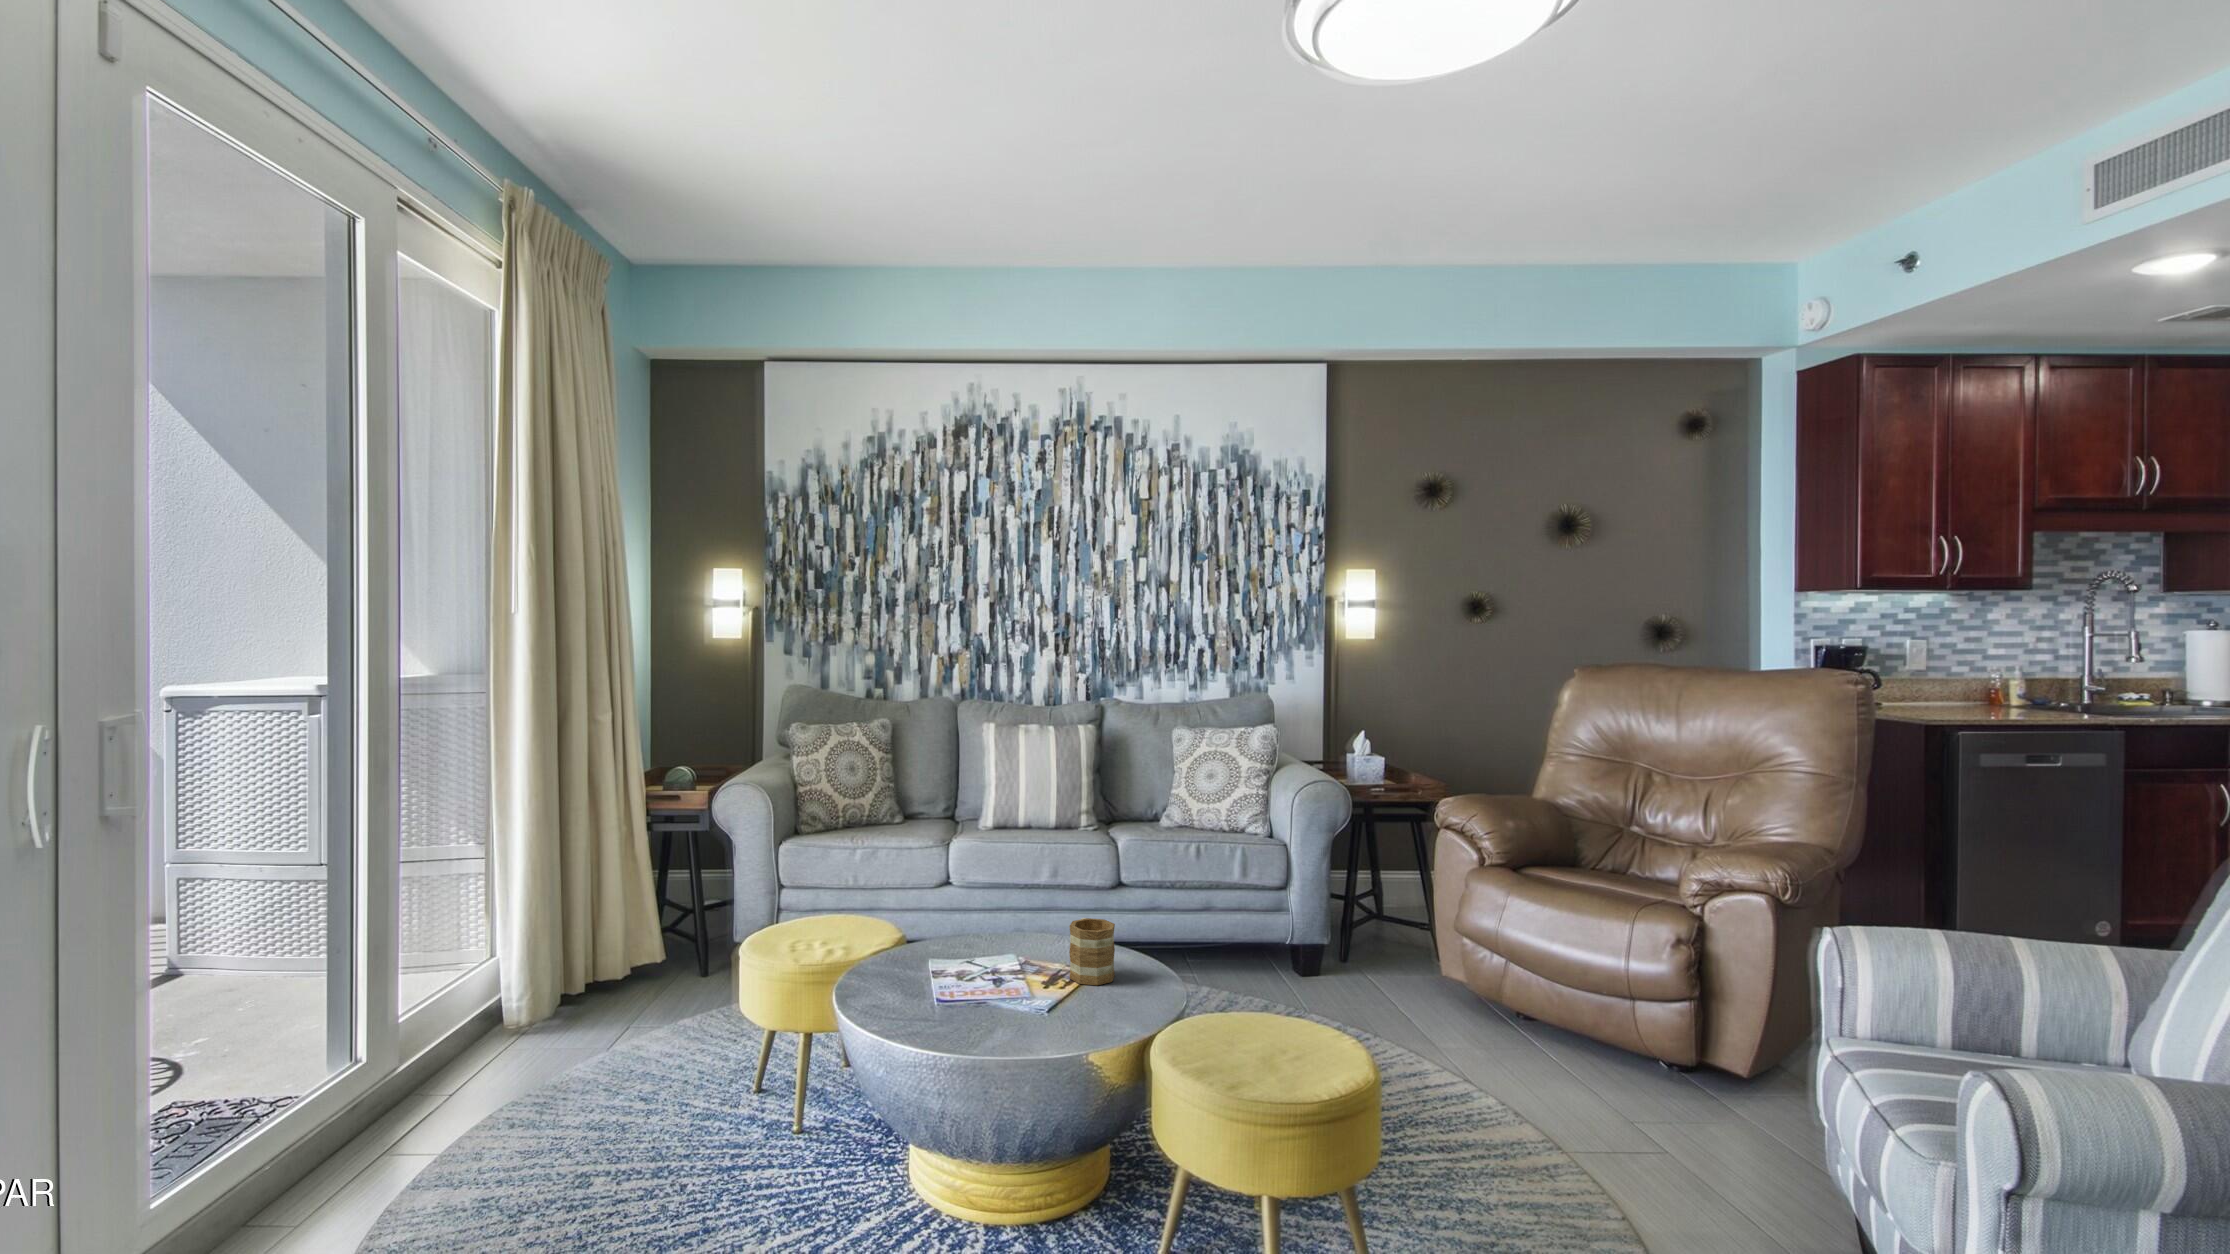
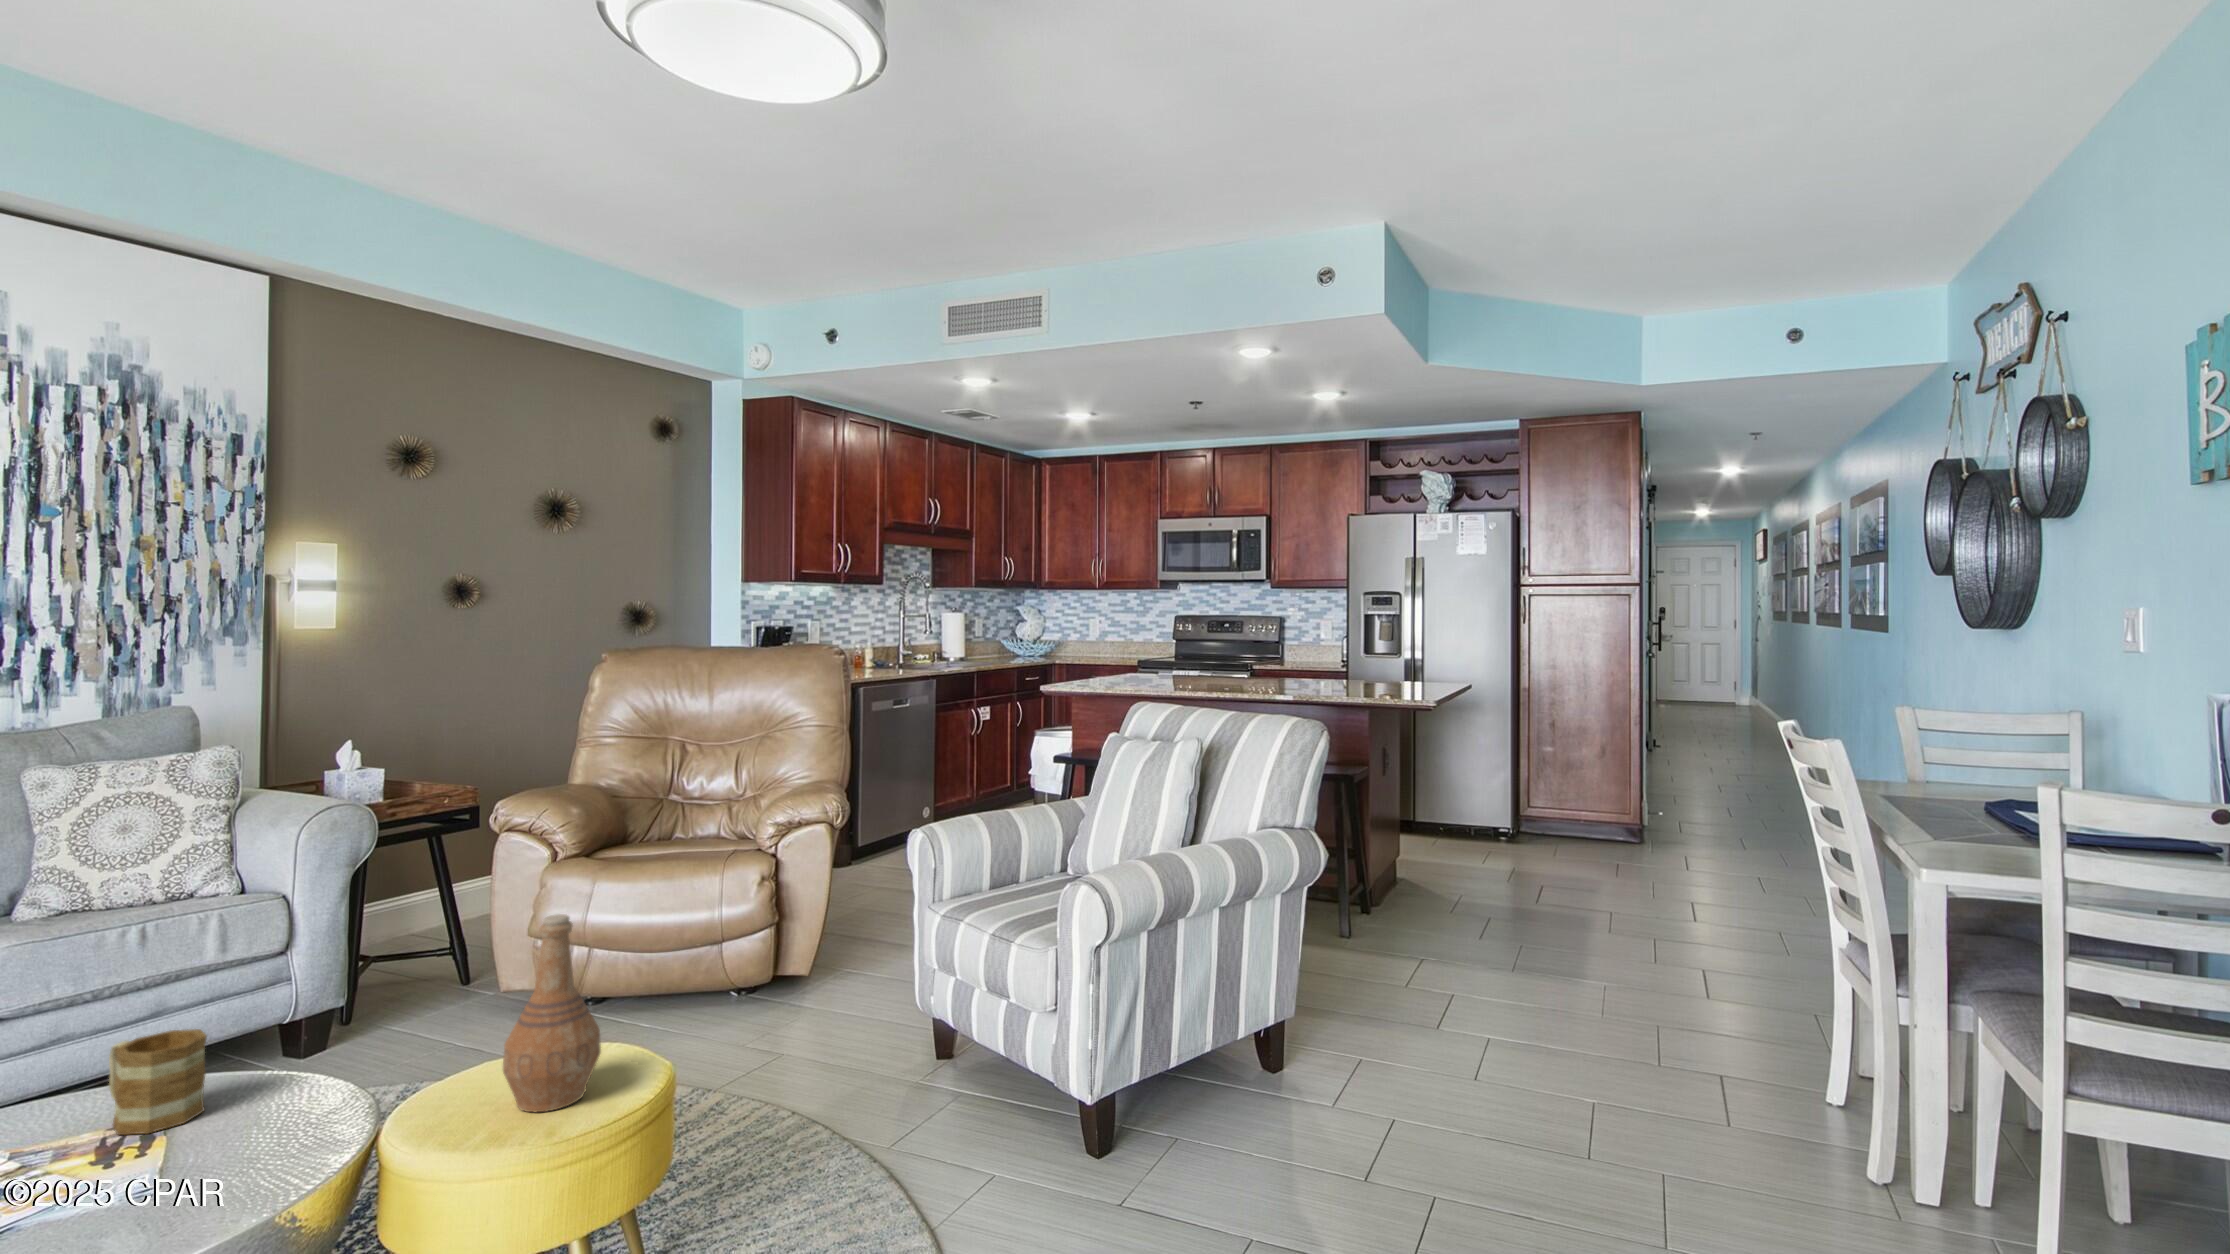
vase: none [1232,905,1309,1079] -> present [503,914,601,1112]

